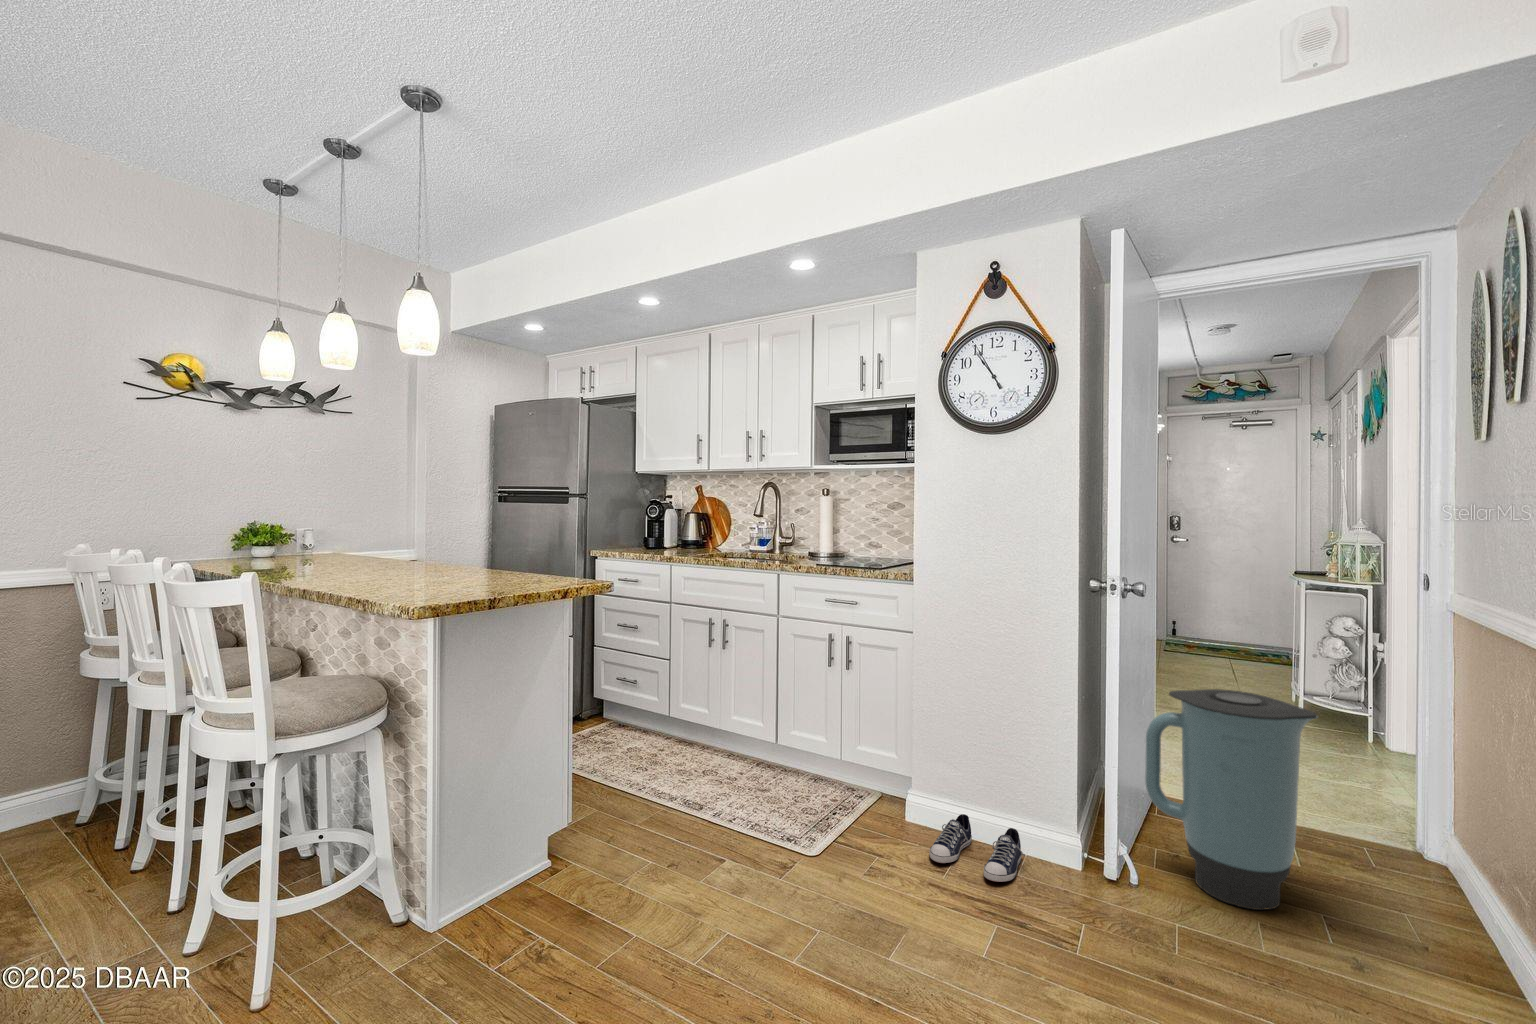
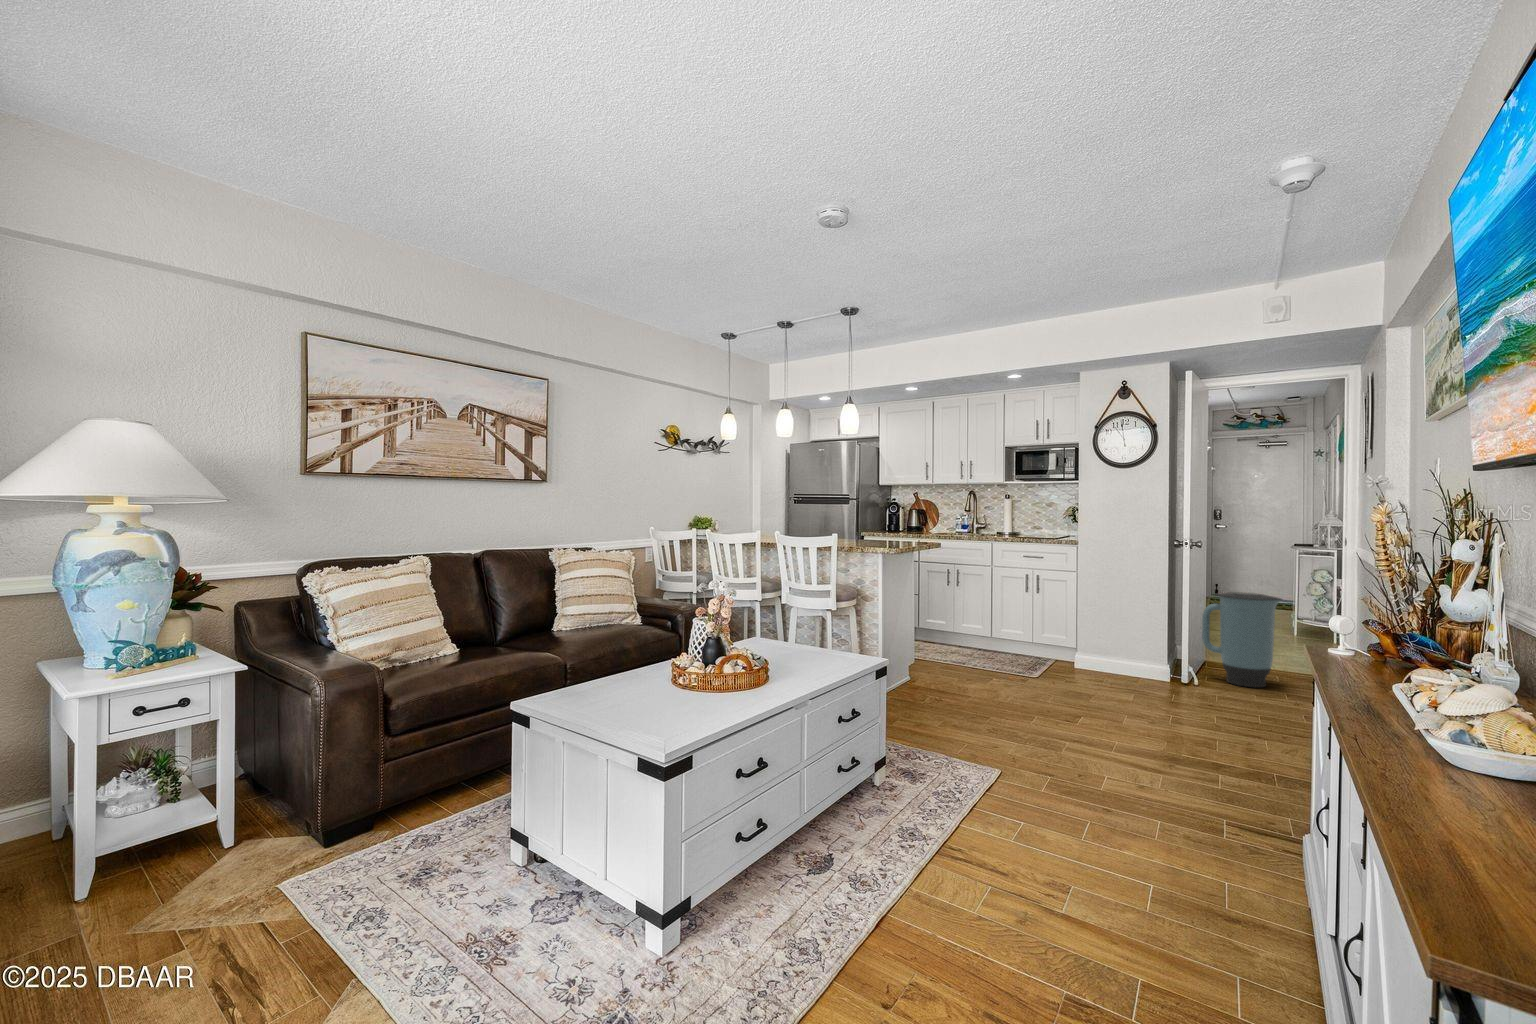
sneaker: present [930,814,1024,882] -> none [1095,658,1143,679]

